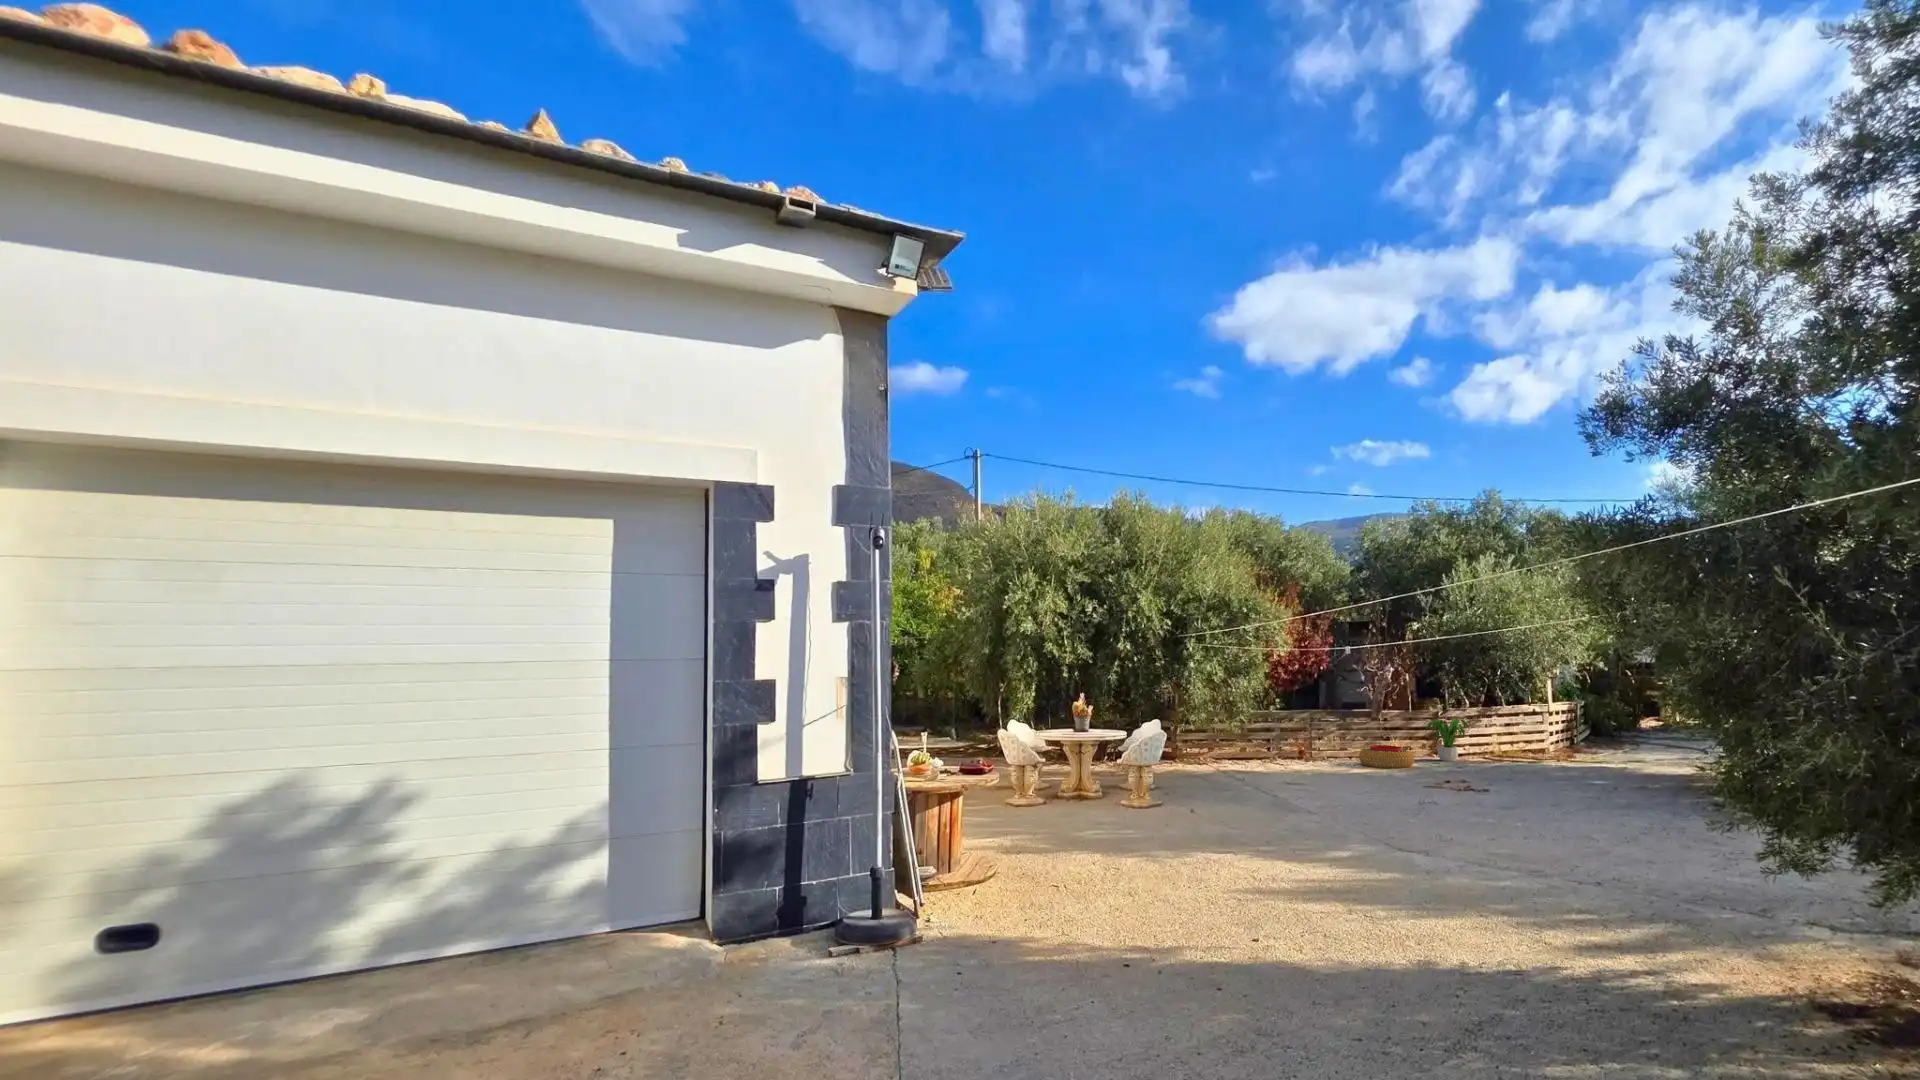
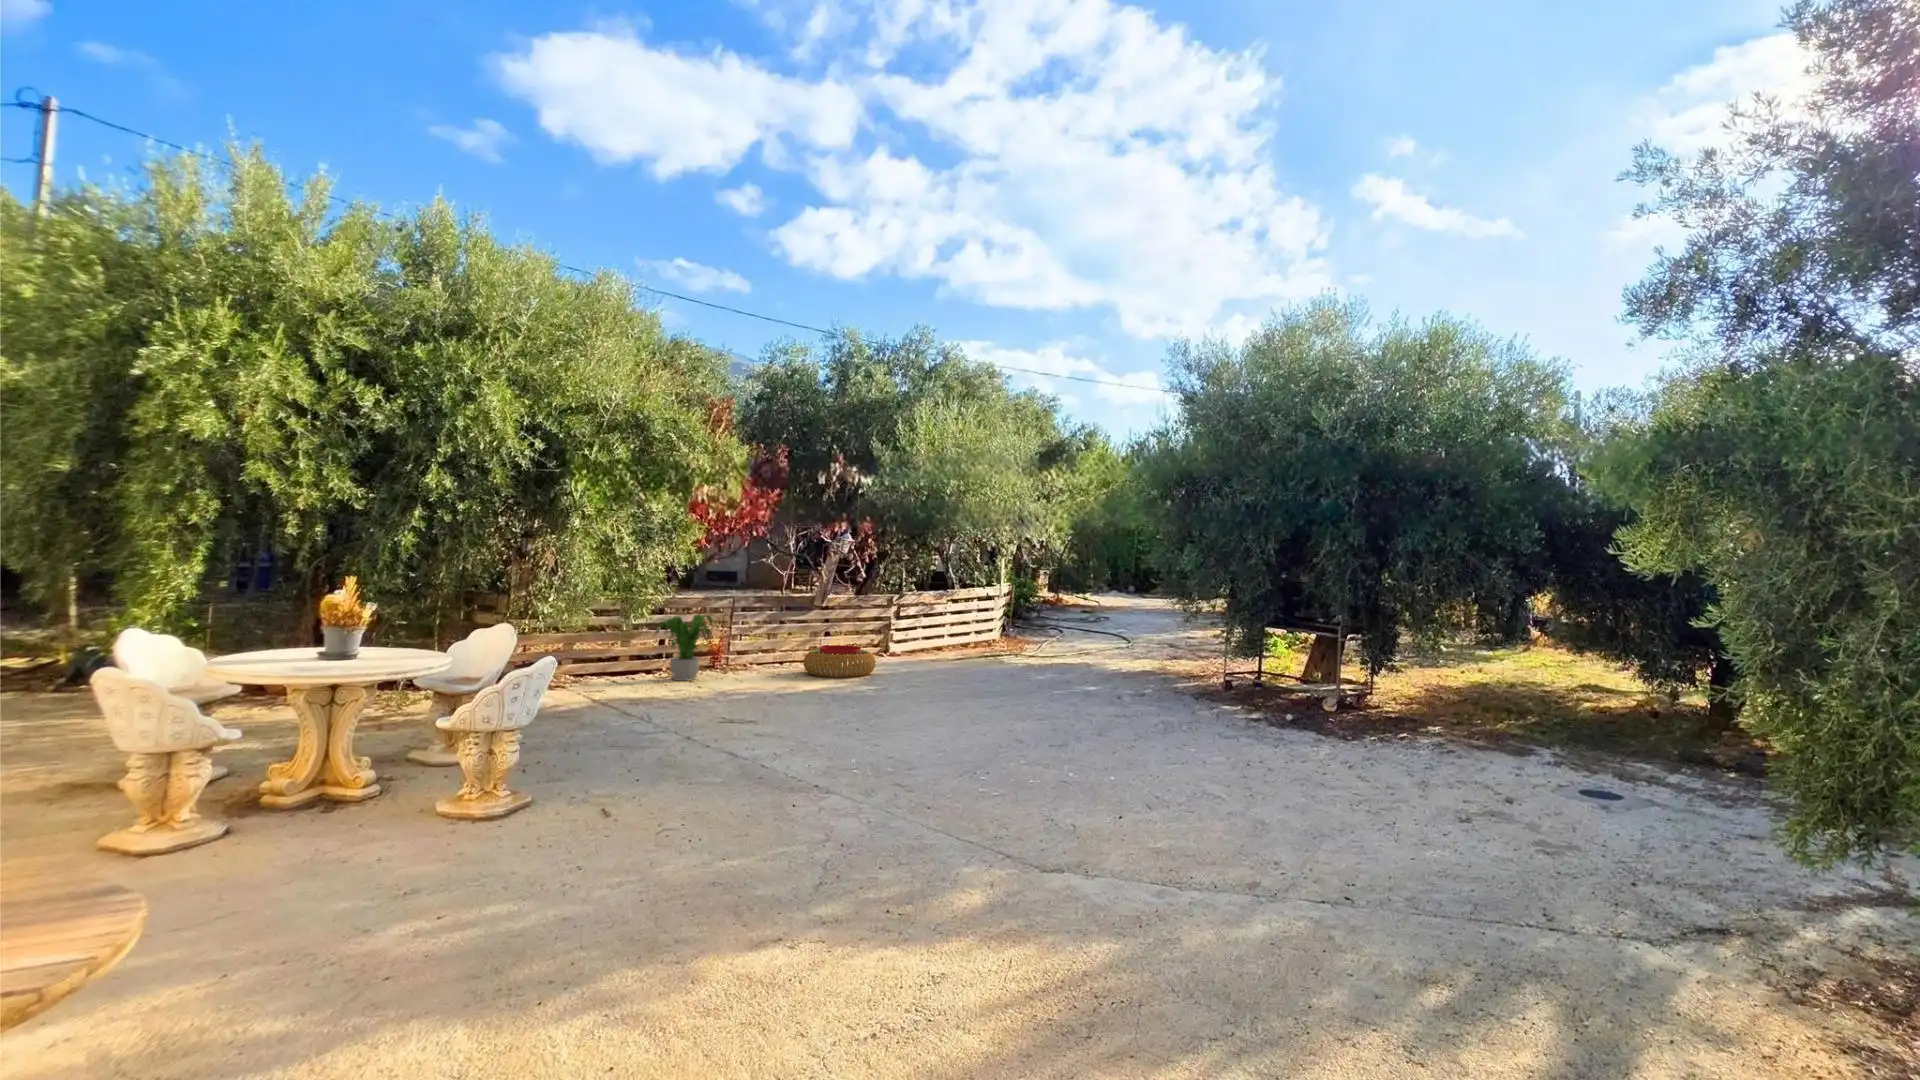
potted plant: present [1423,719,1471,761] -> present [655,614,722,681]

